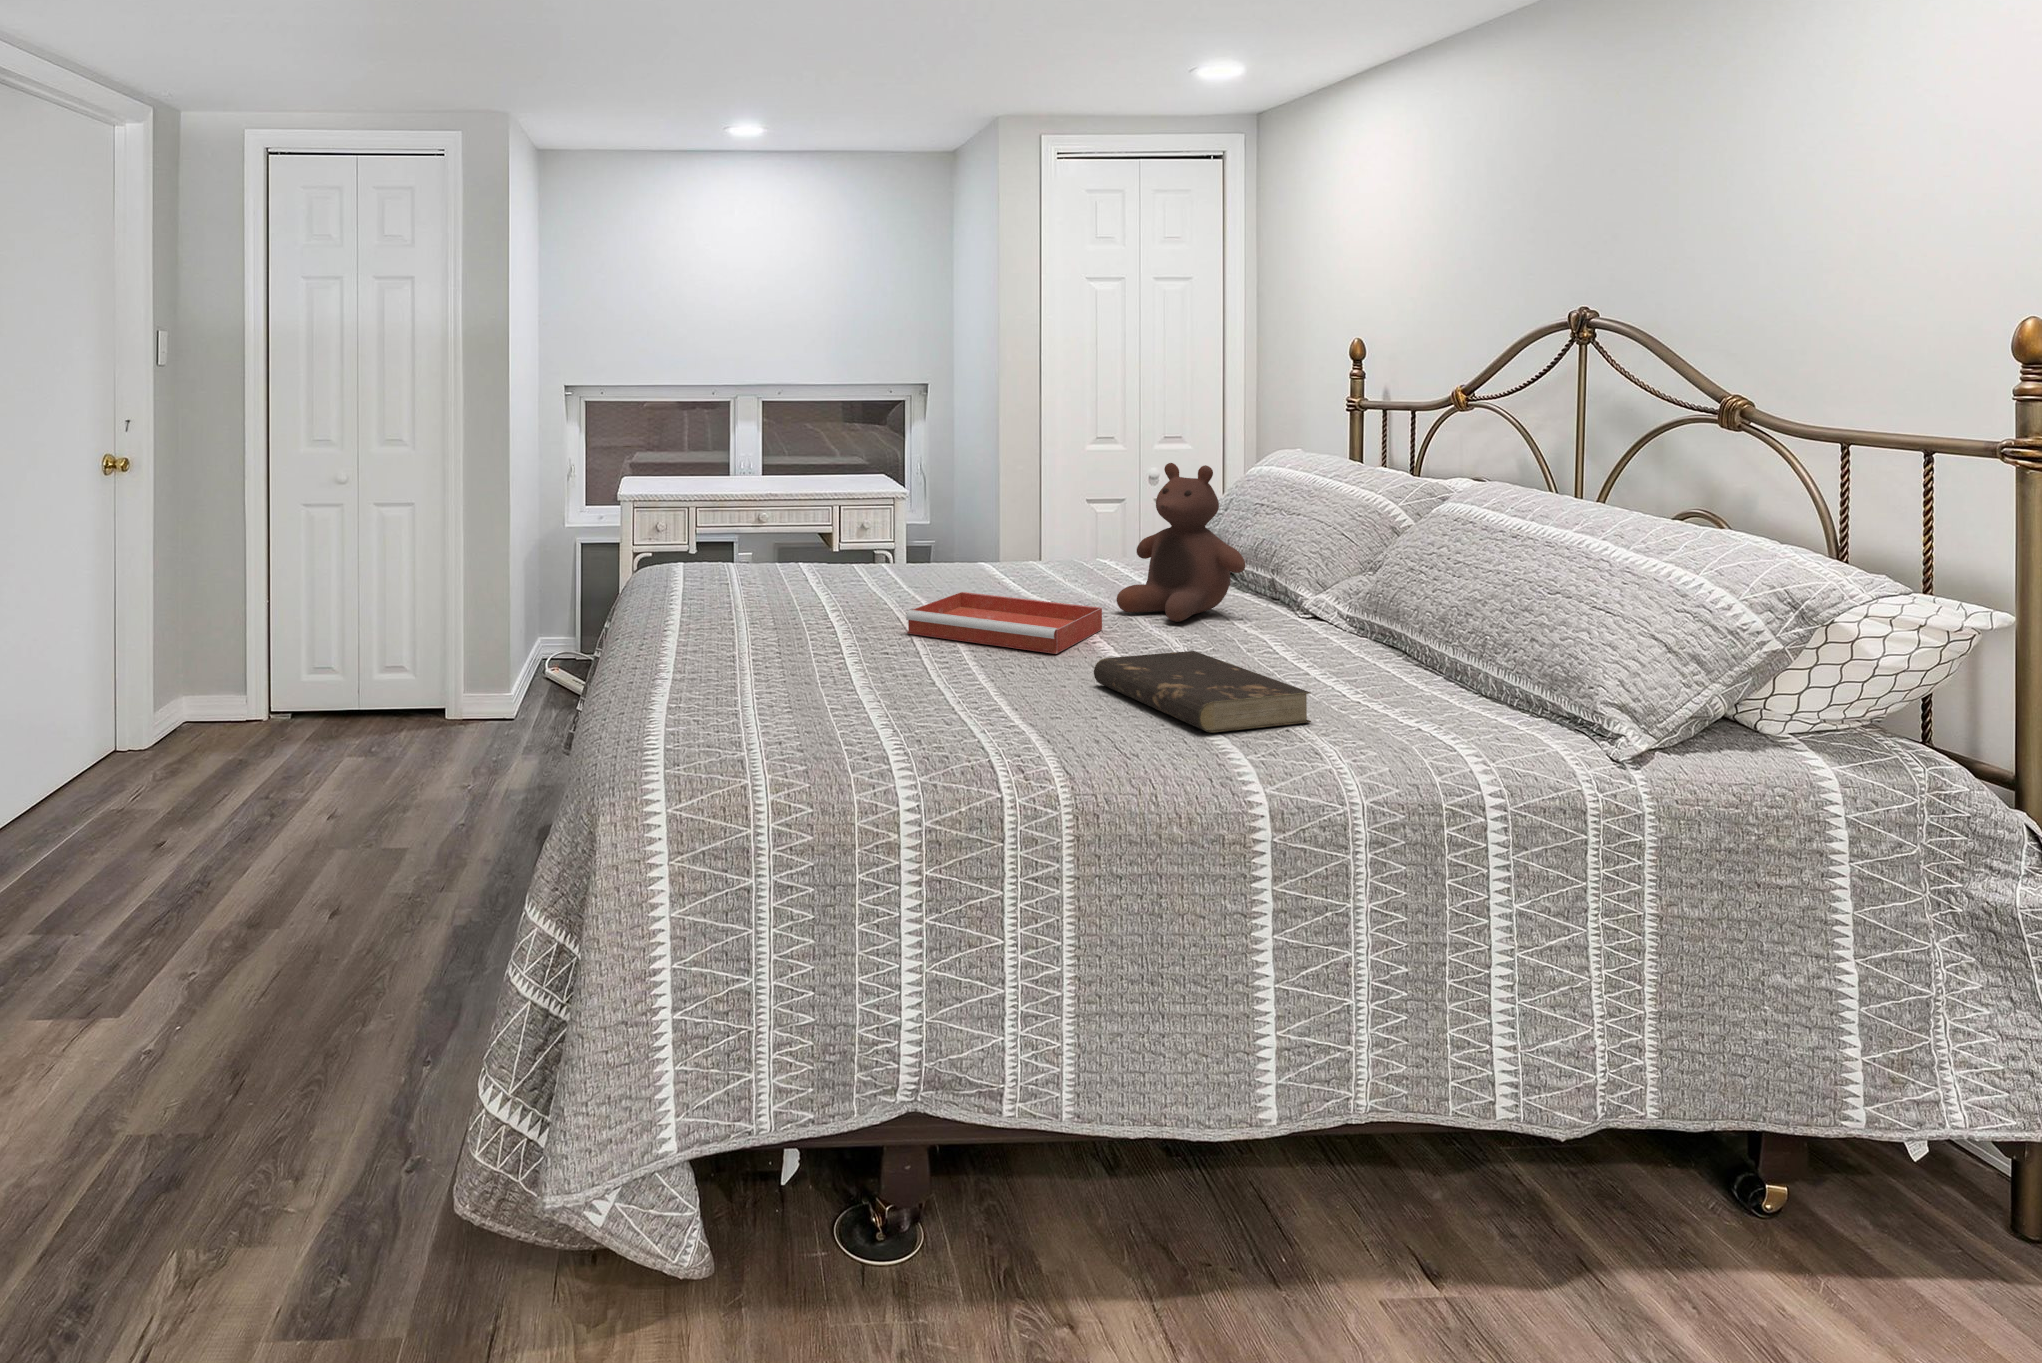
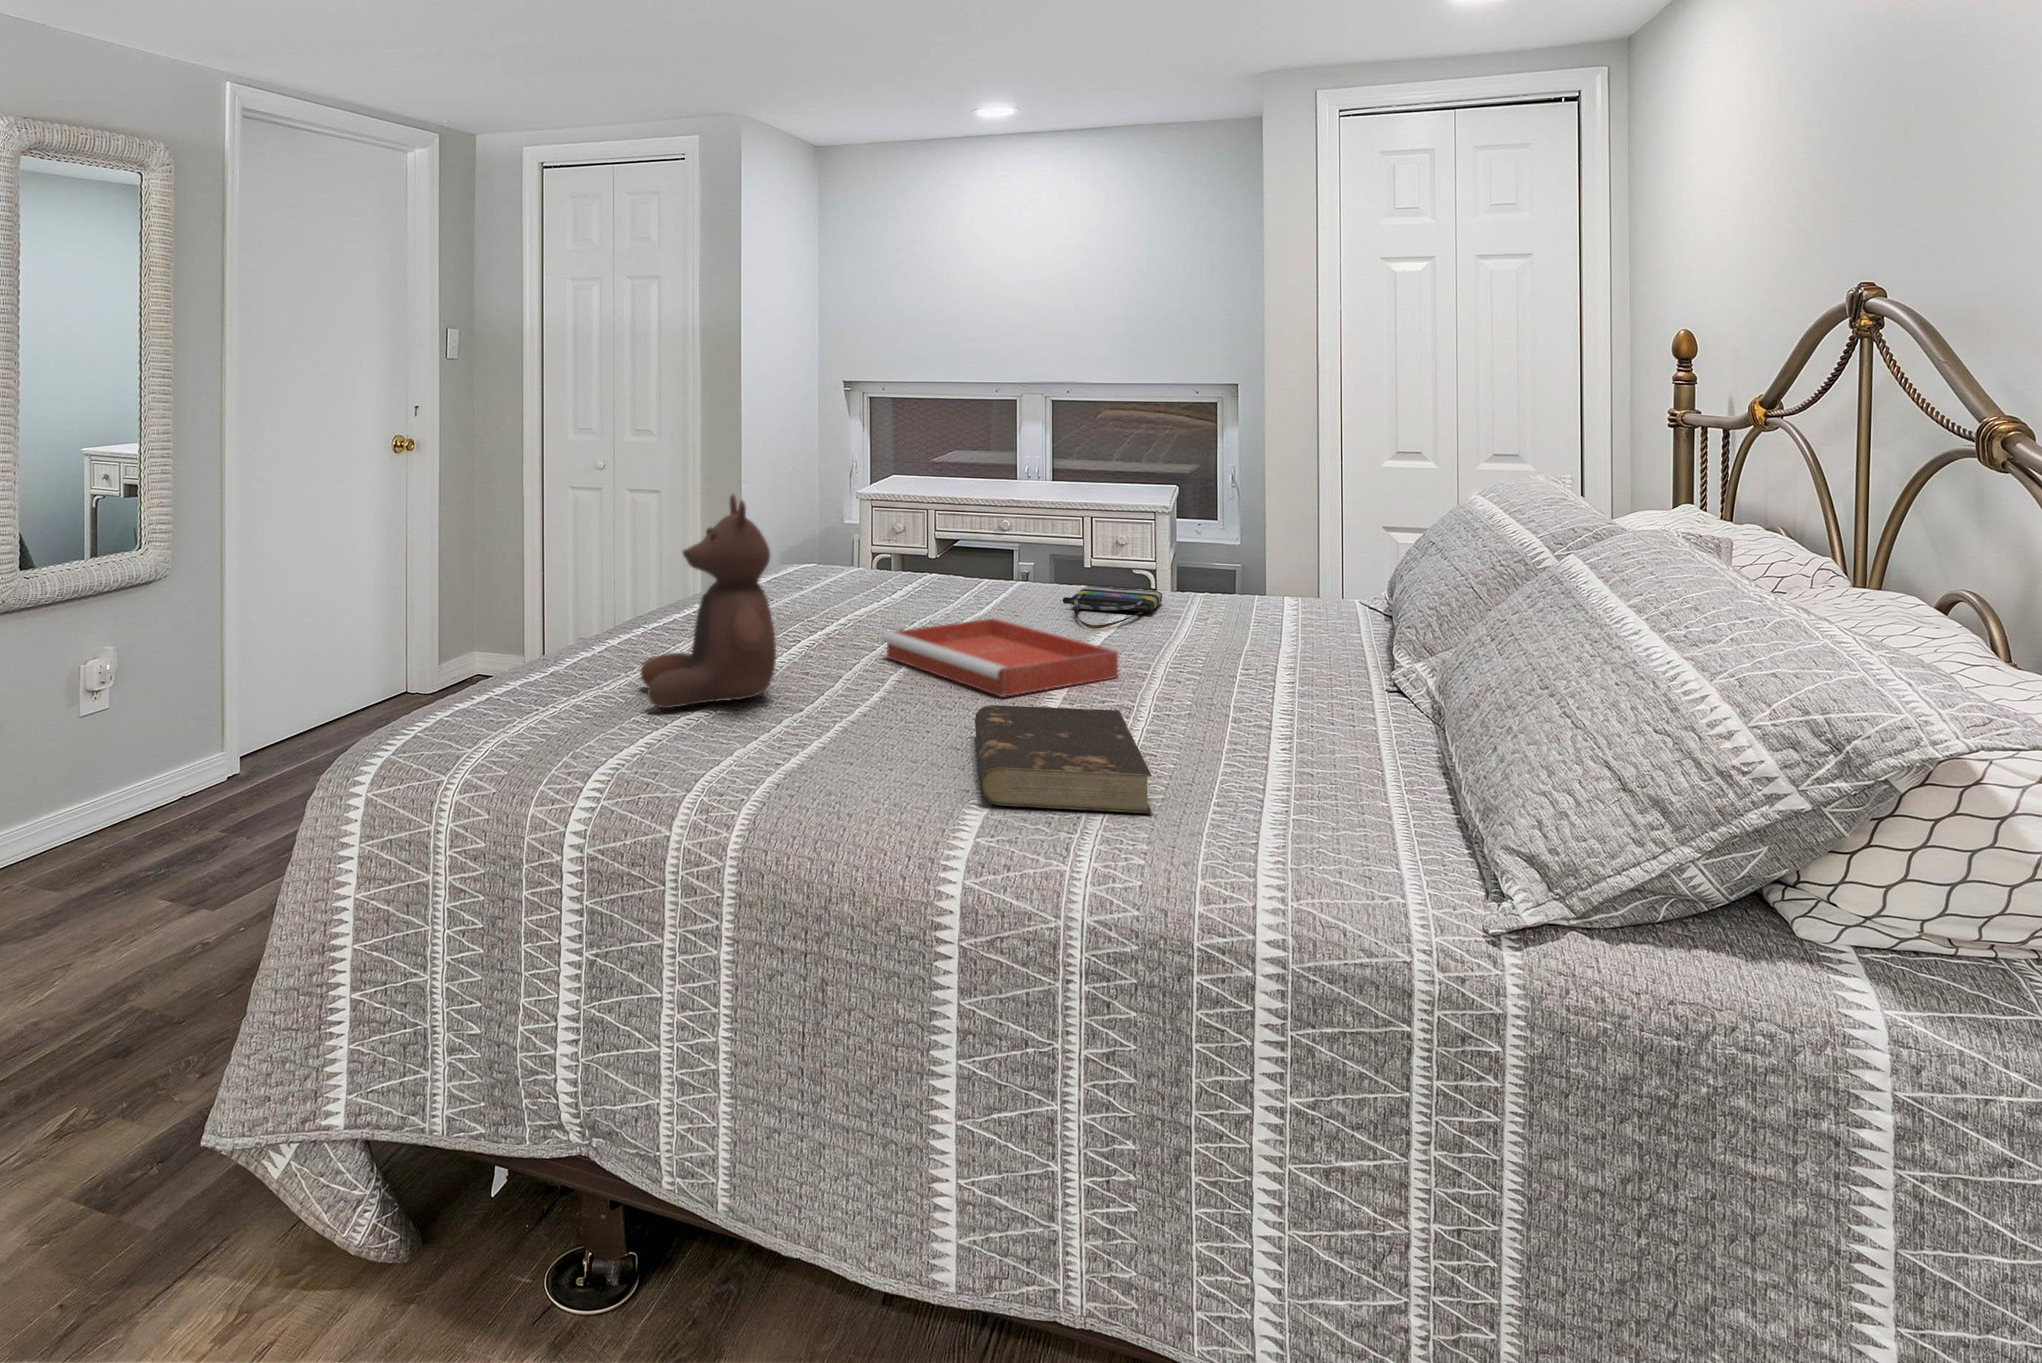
stuffed bear: present [1117,463,1245,622] -> present [640,495,776,708]
tote bag: none [960,561,1039,594] -> present [1063,586,1162,629]

